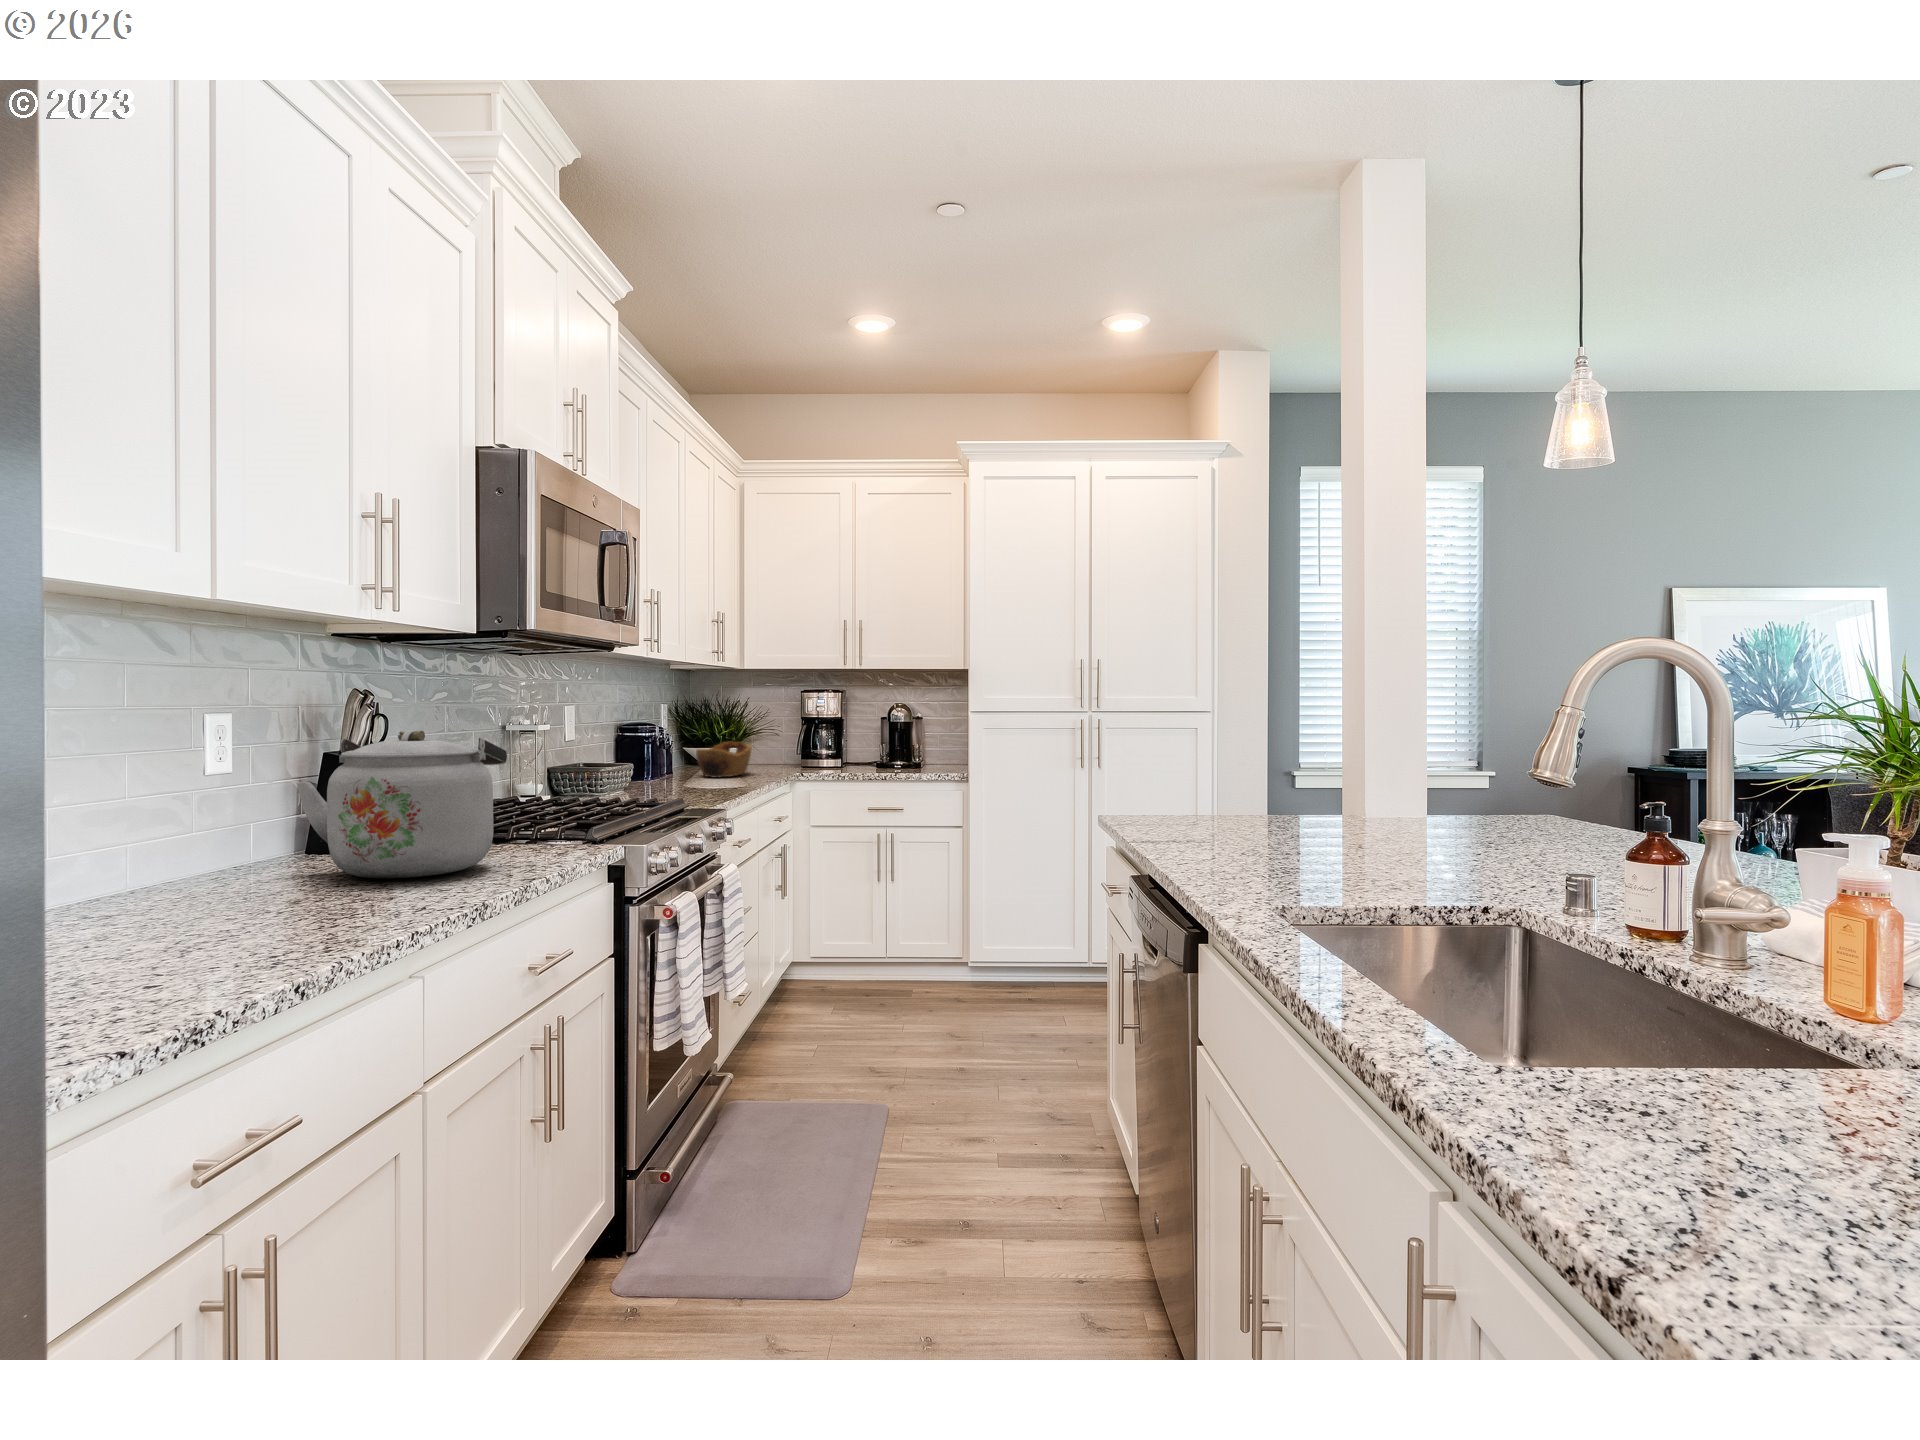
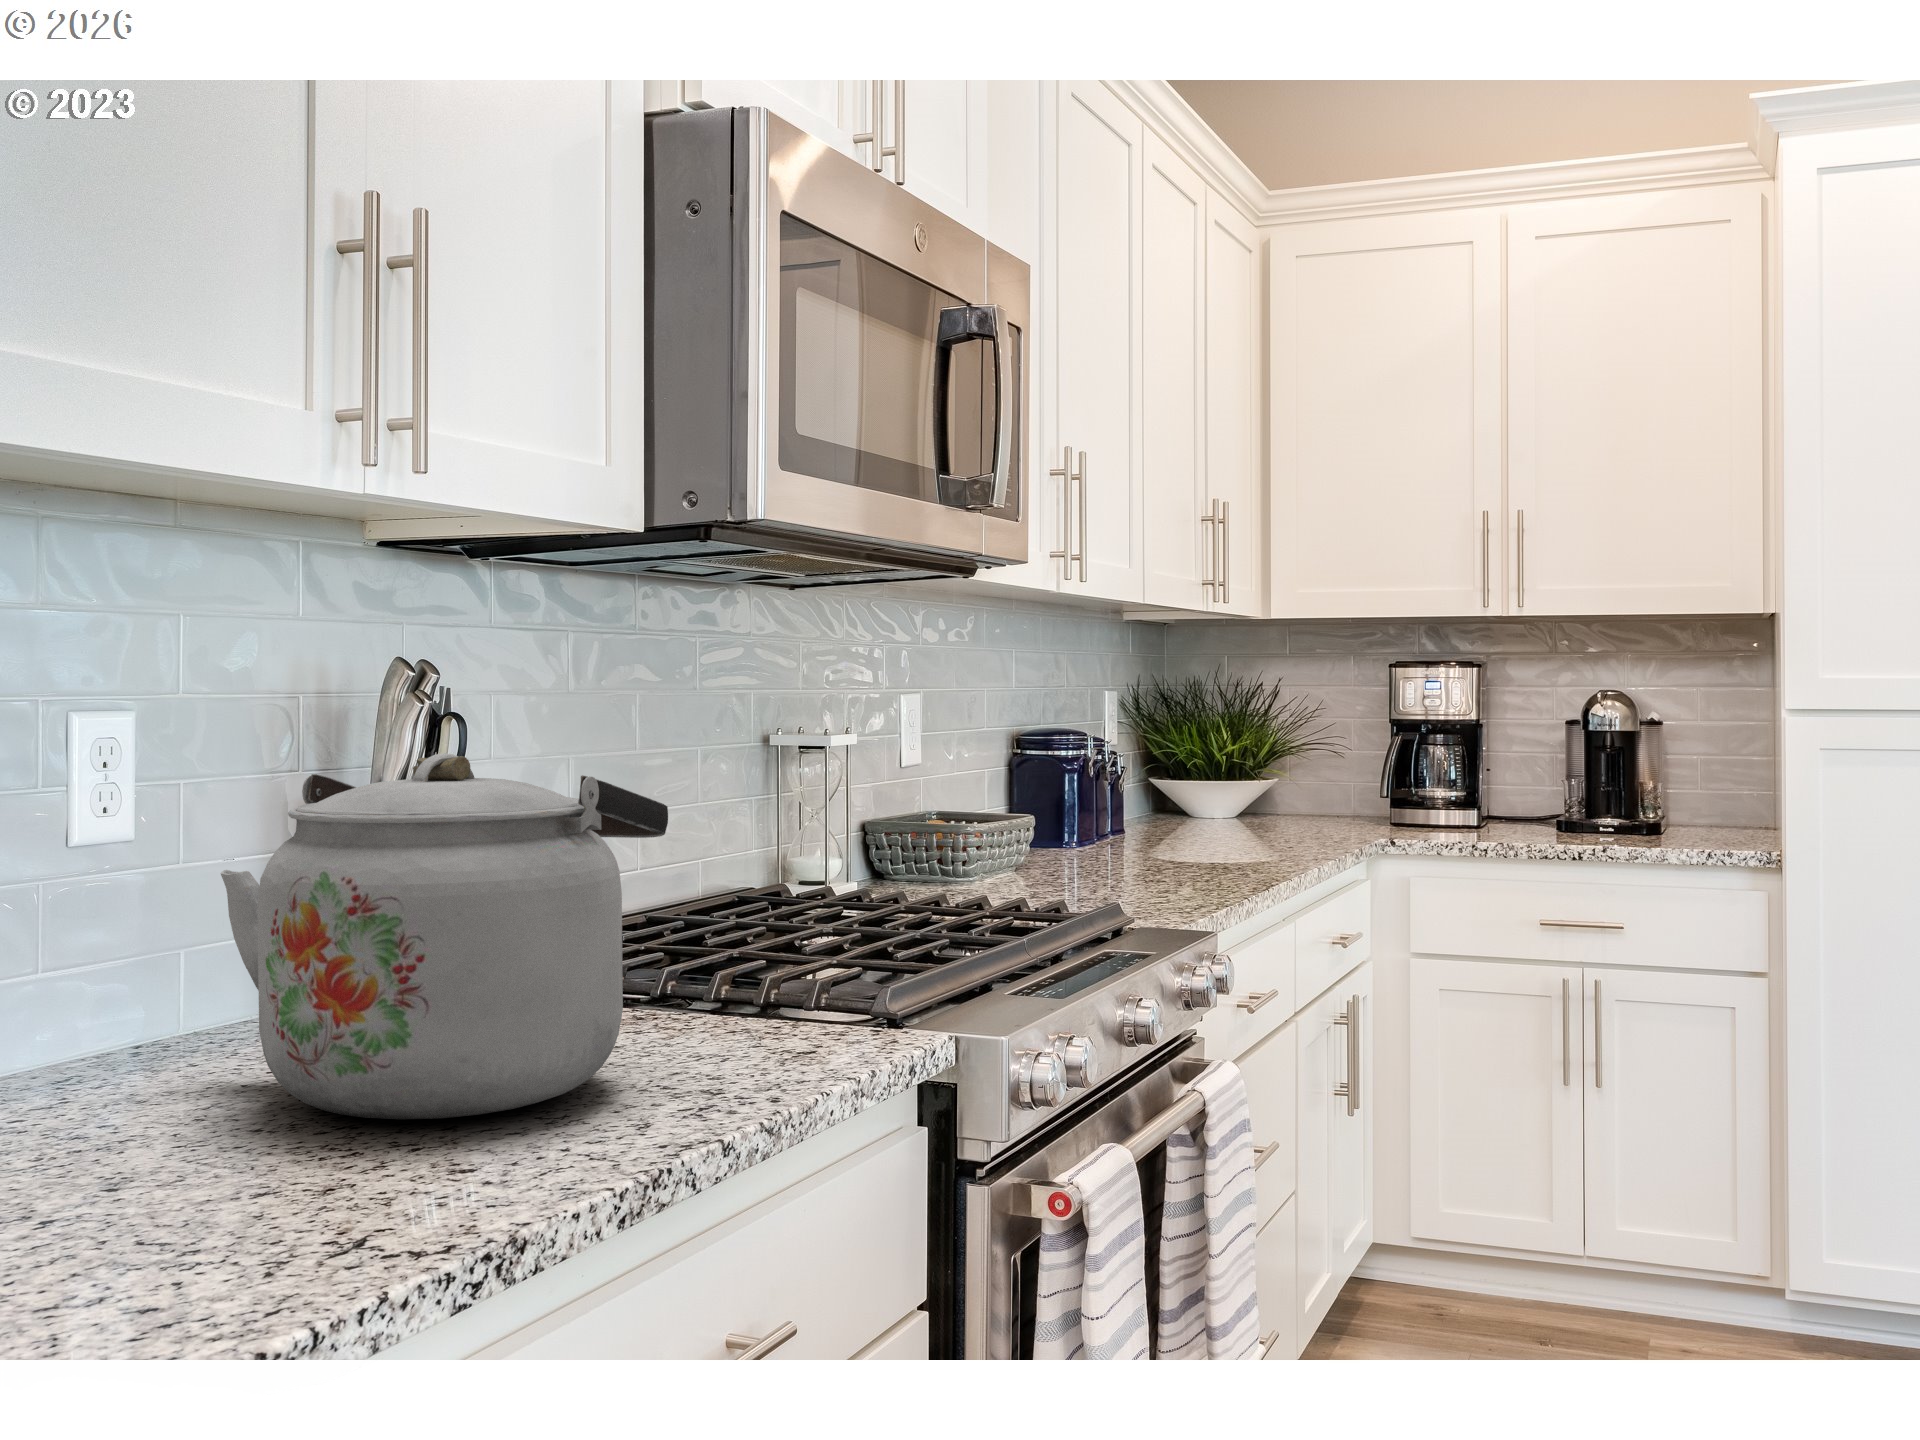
wooden bowl: present [696,742,751,778] -> none [1168,770,1283,845]

